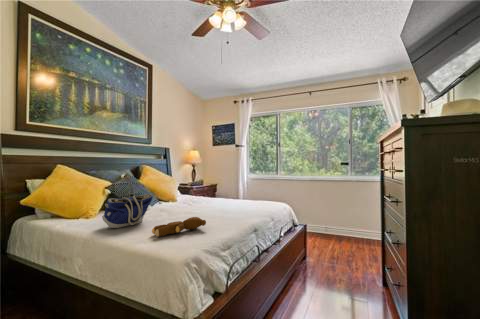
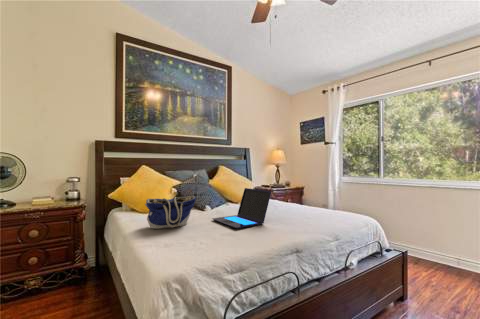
laptop: none [163,185,216,219] -> present [212,188,271,229]
teddy bear: present [152,217,206,237] -> none [173,228,235,246]

